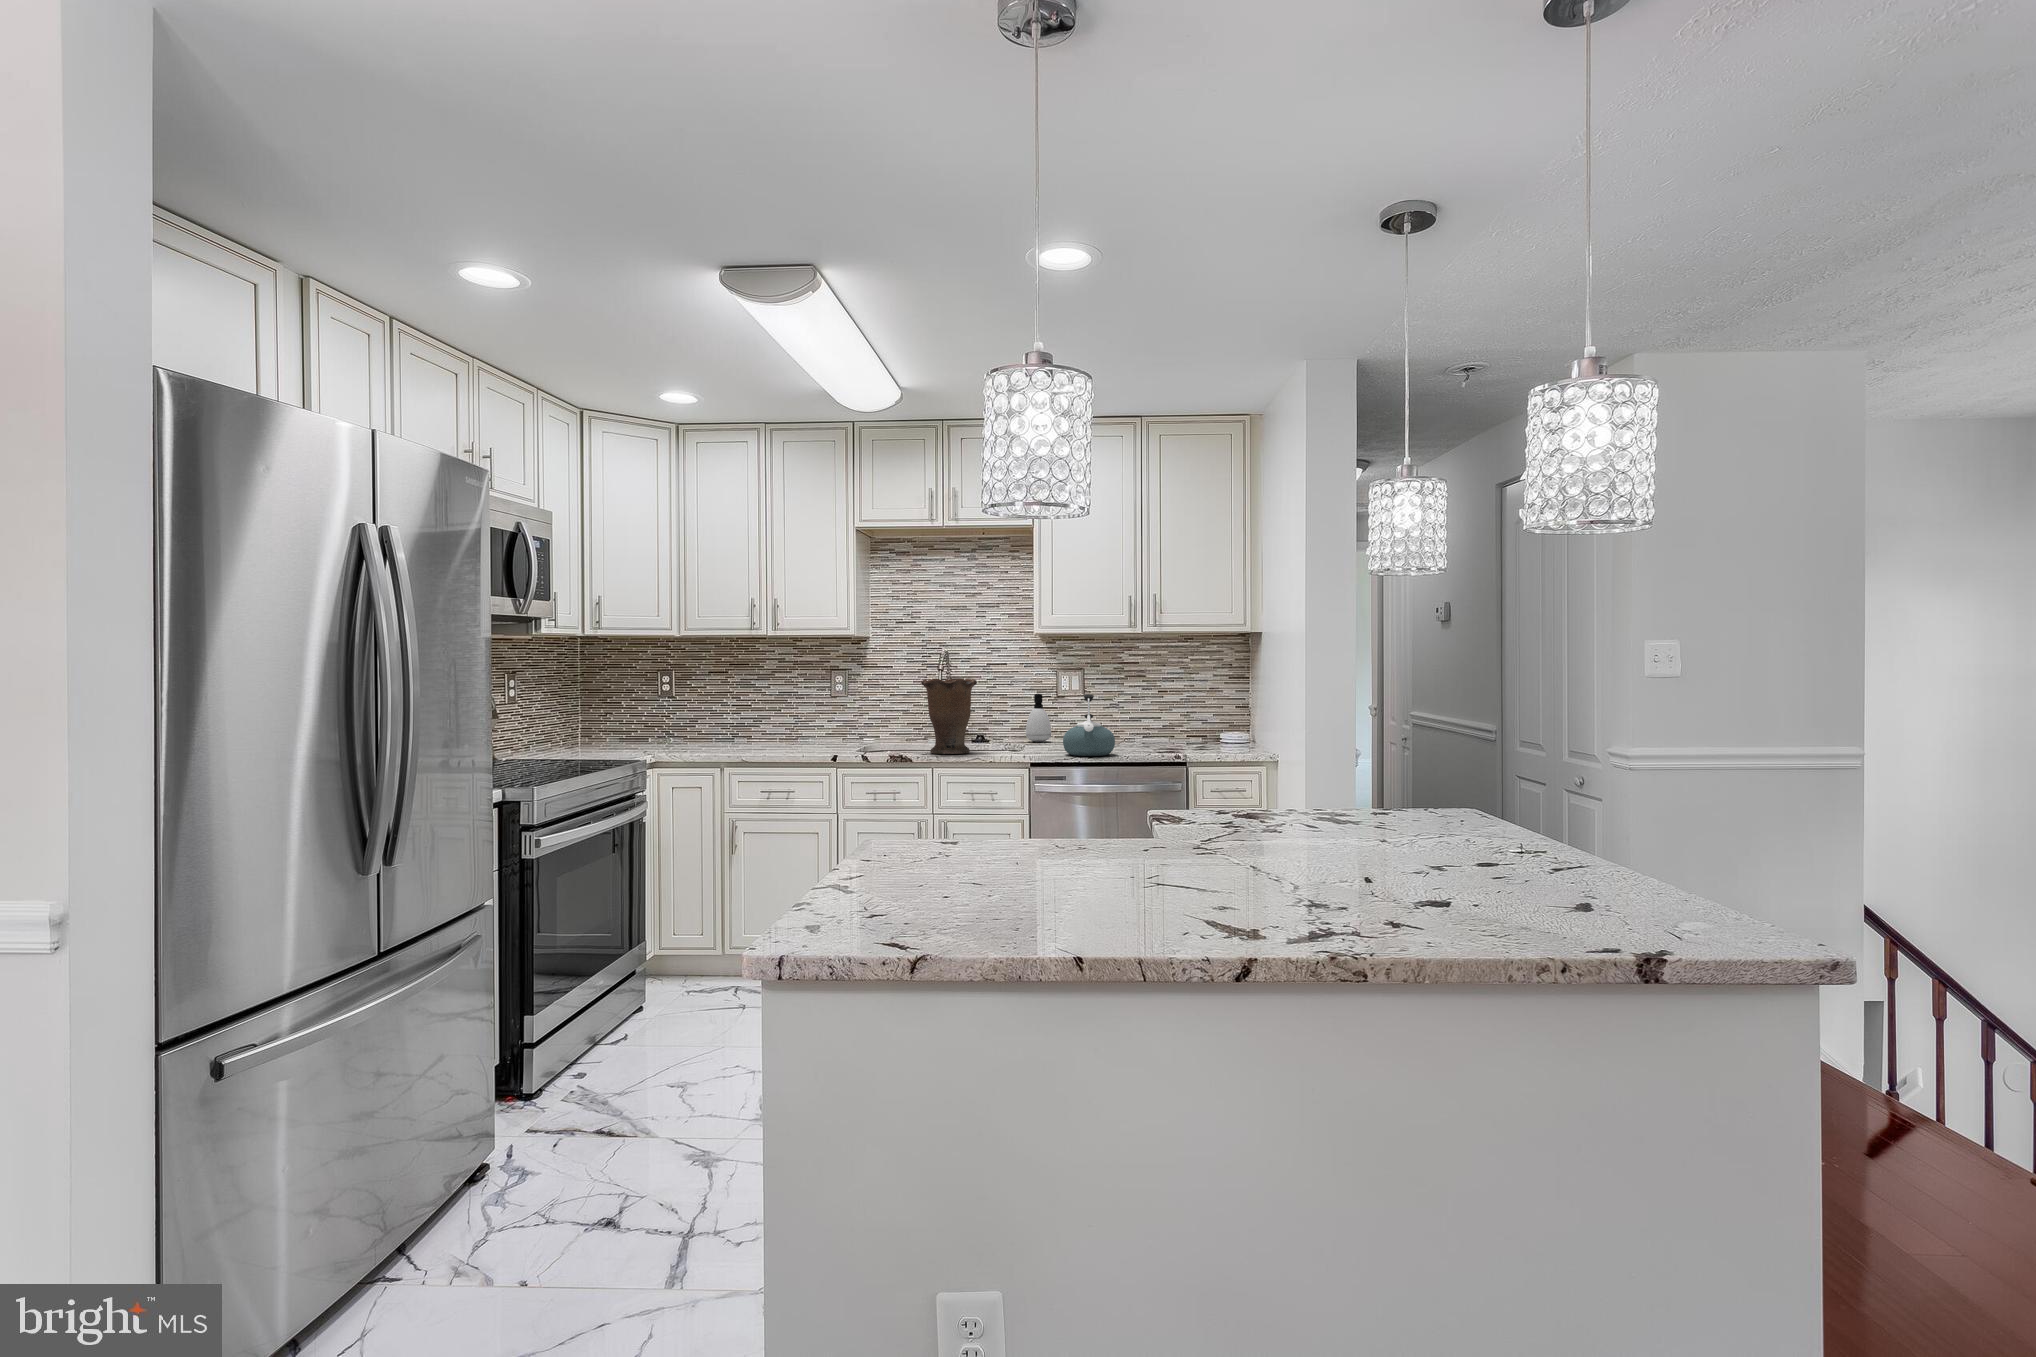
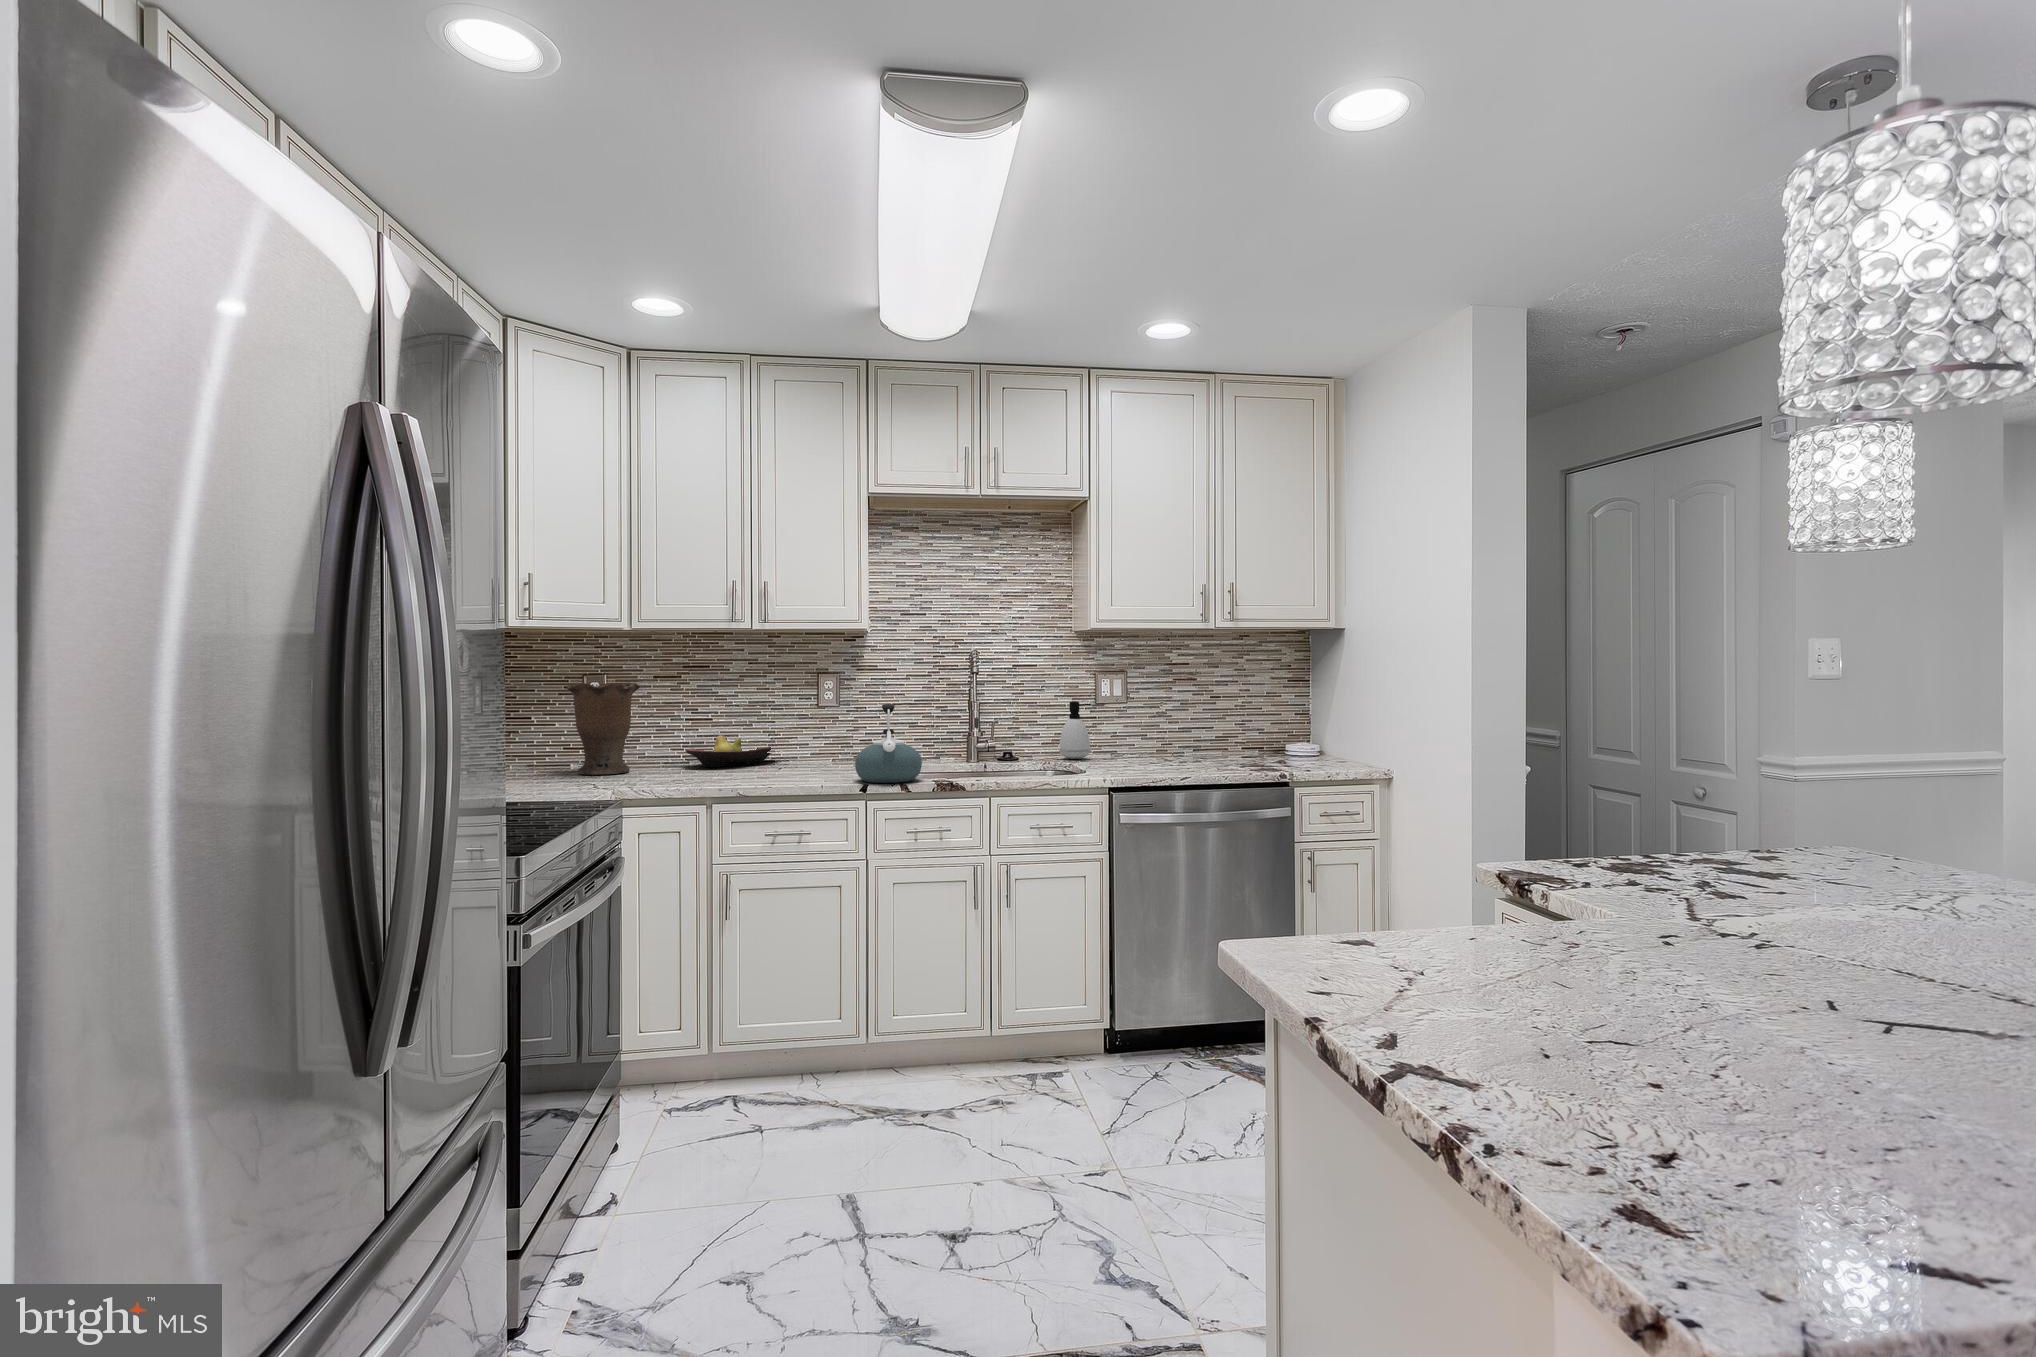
vase: present [921,679,977,754] -> present [567,683,640,775]
kettle: present [1063,694,1115,756] -> present [855,704,922,783]
fruit bowl: none [727,717,806,742] -> present [686,735,771,767]

